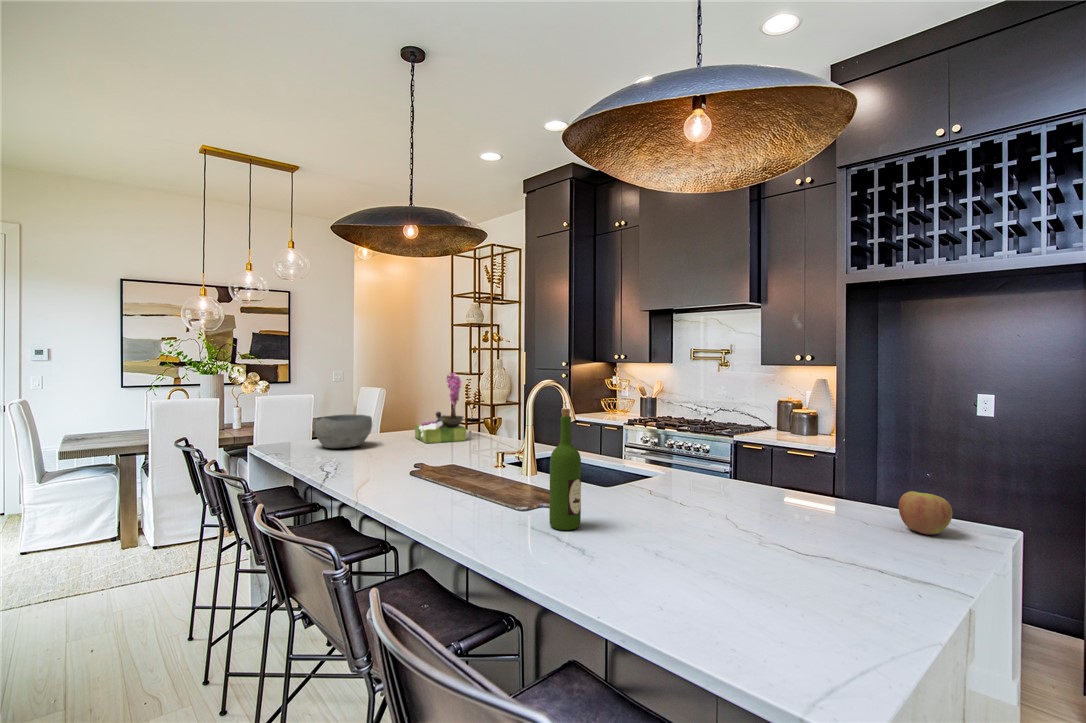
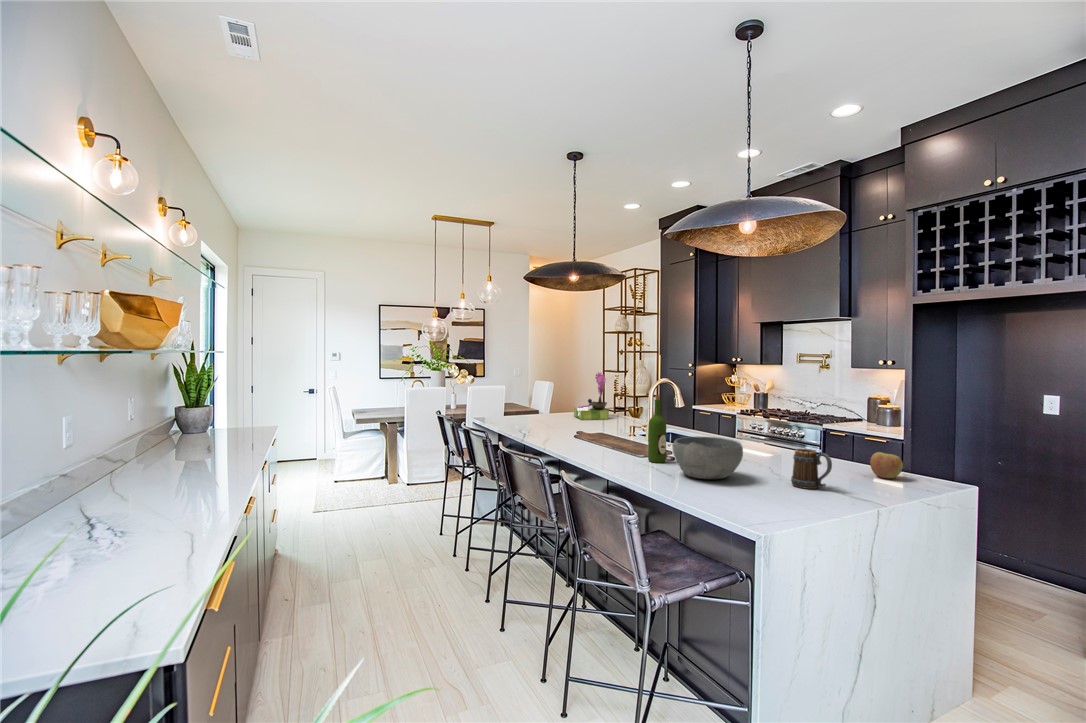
bowl: present [313,415,372,448] -> present [673,436,743,479]
mug: none [818,500,898,578] -> present [791,449,832,489]

